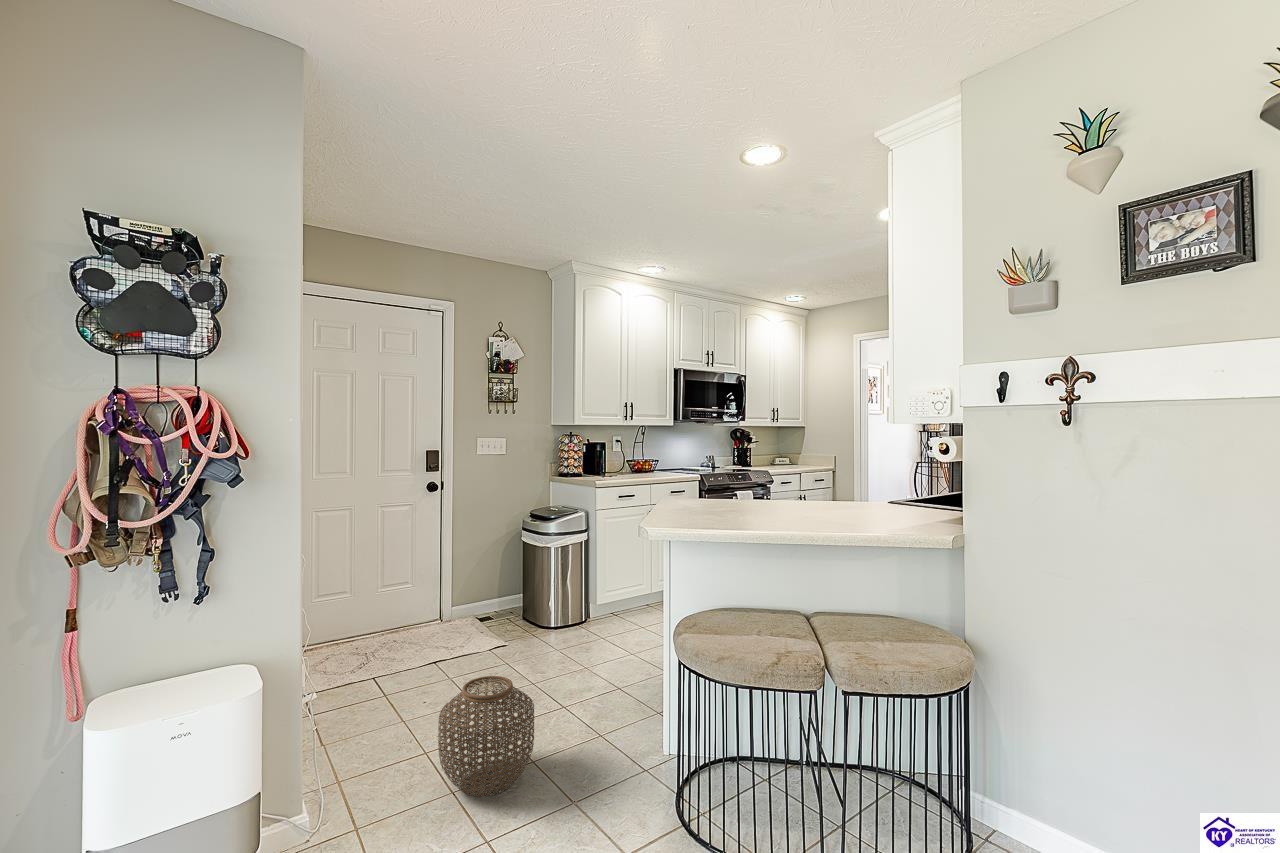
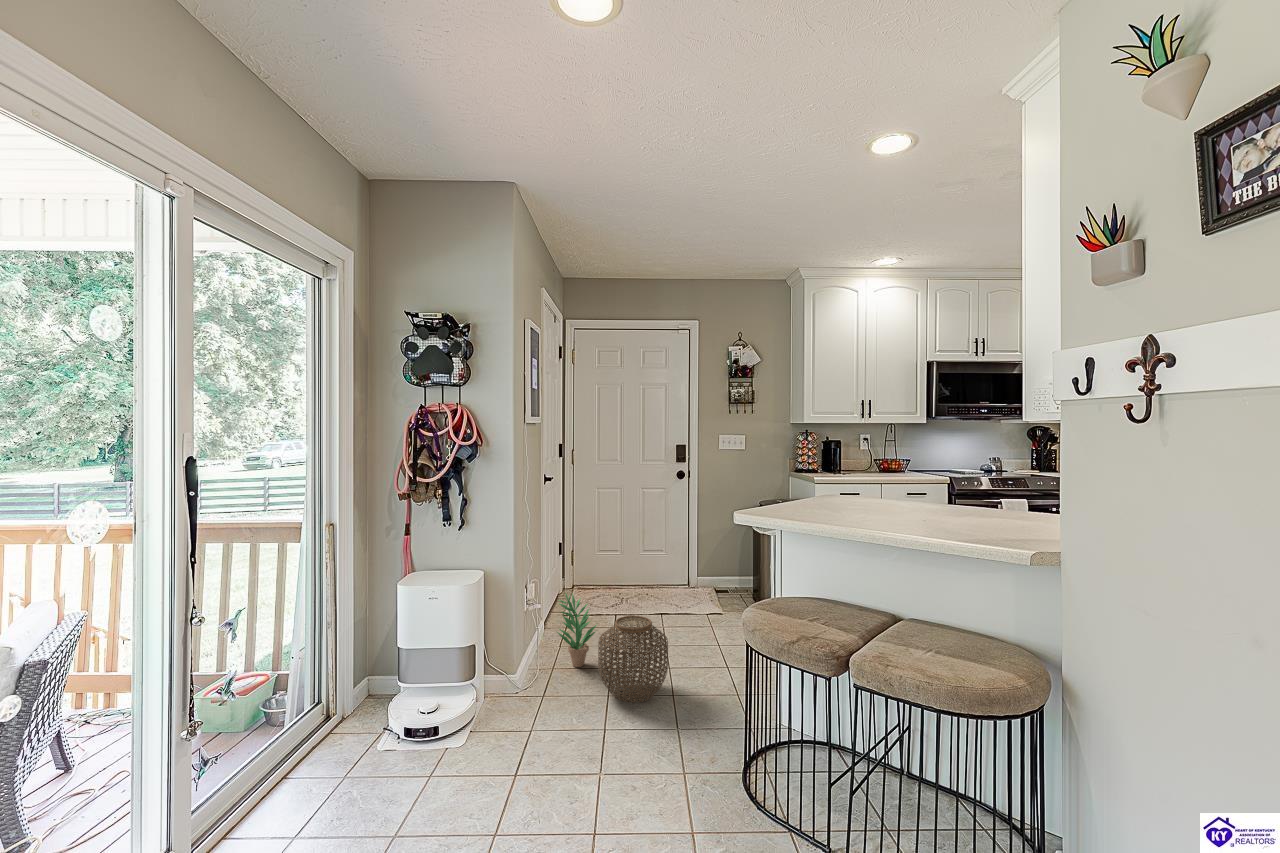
potted plant: none [341,667,404,773] -> present [557,593,597,667]

